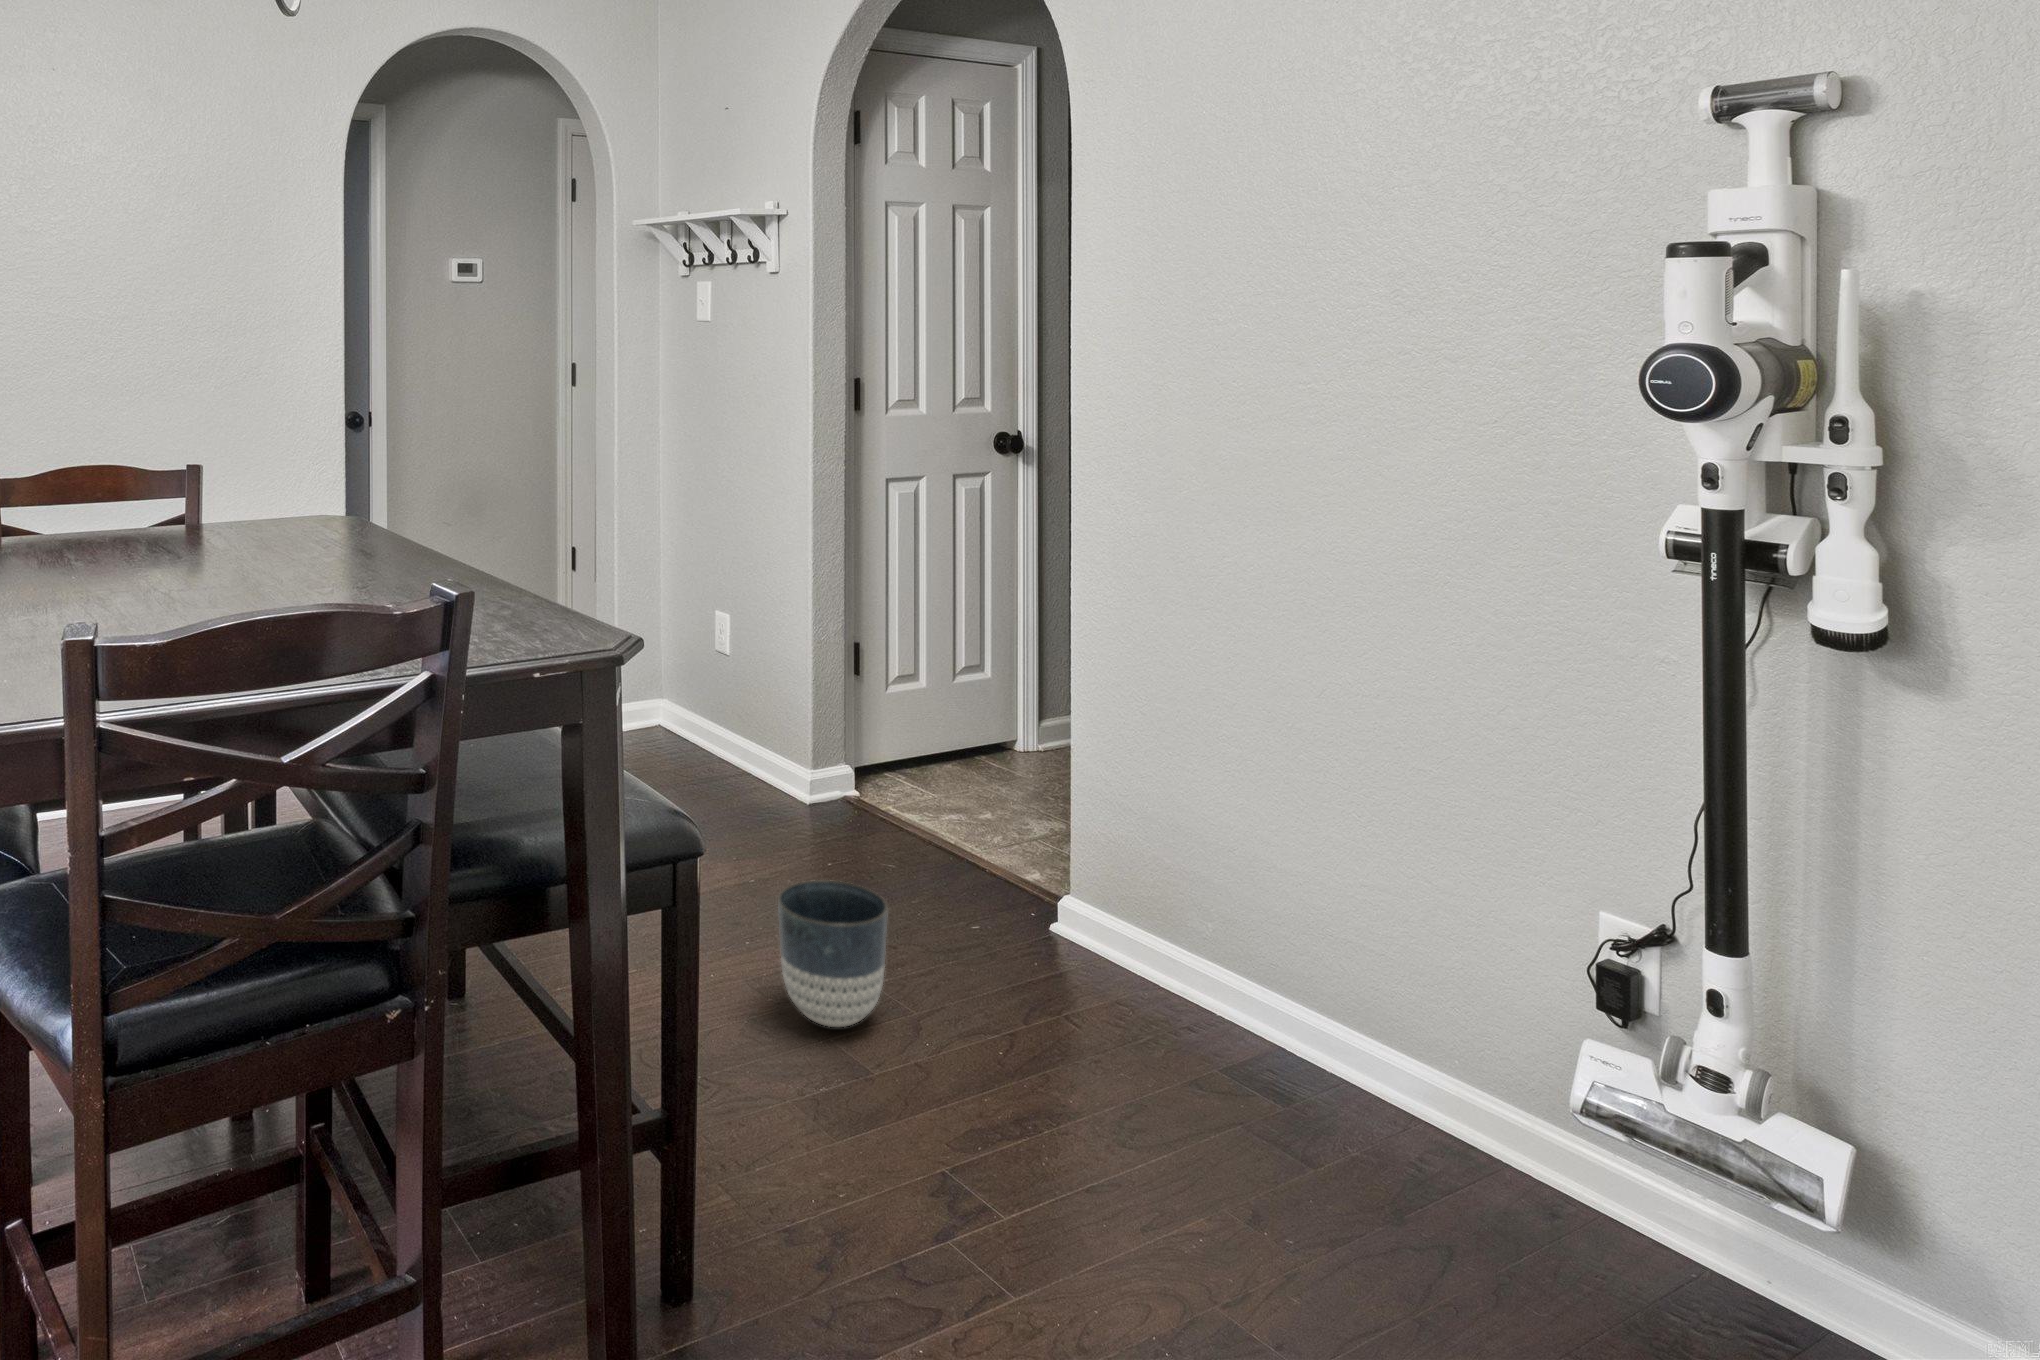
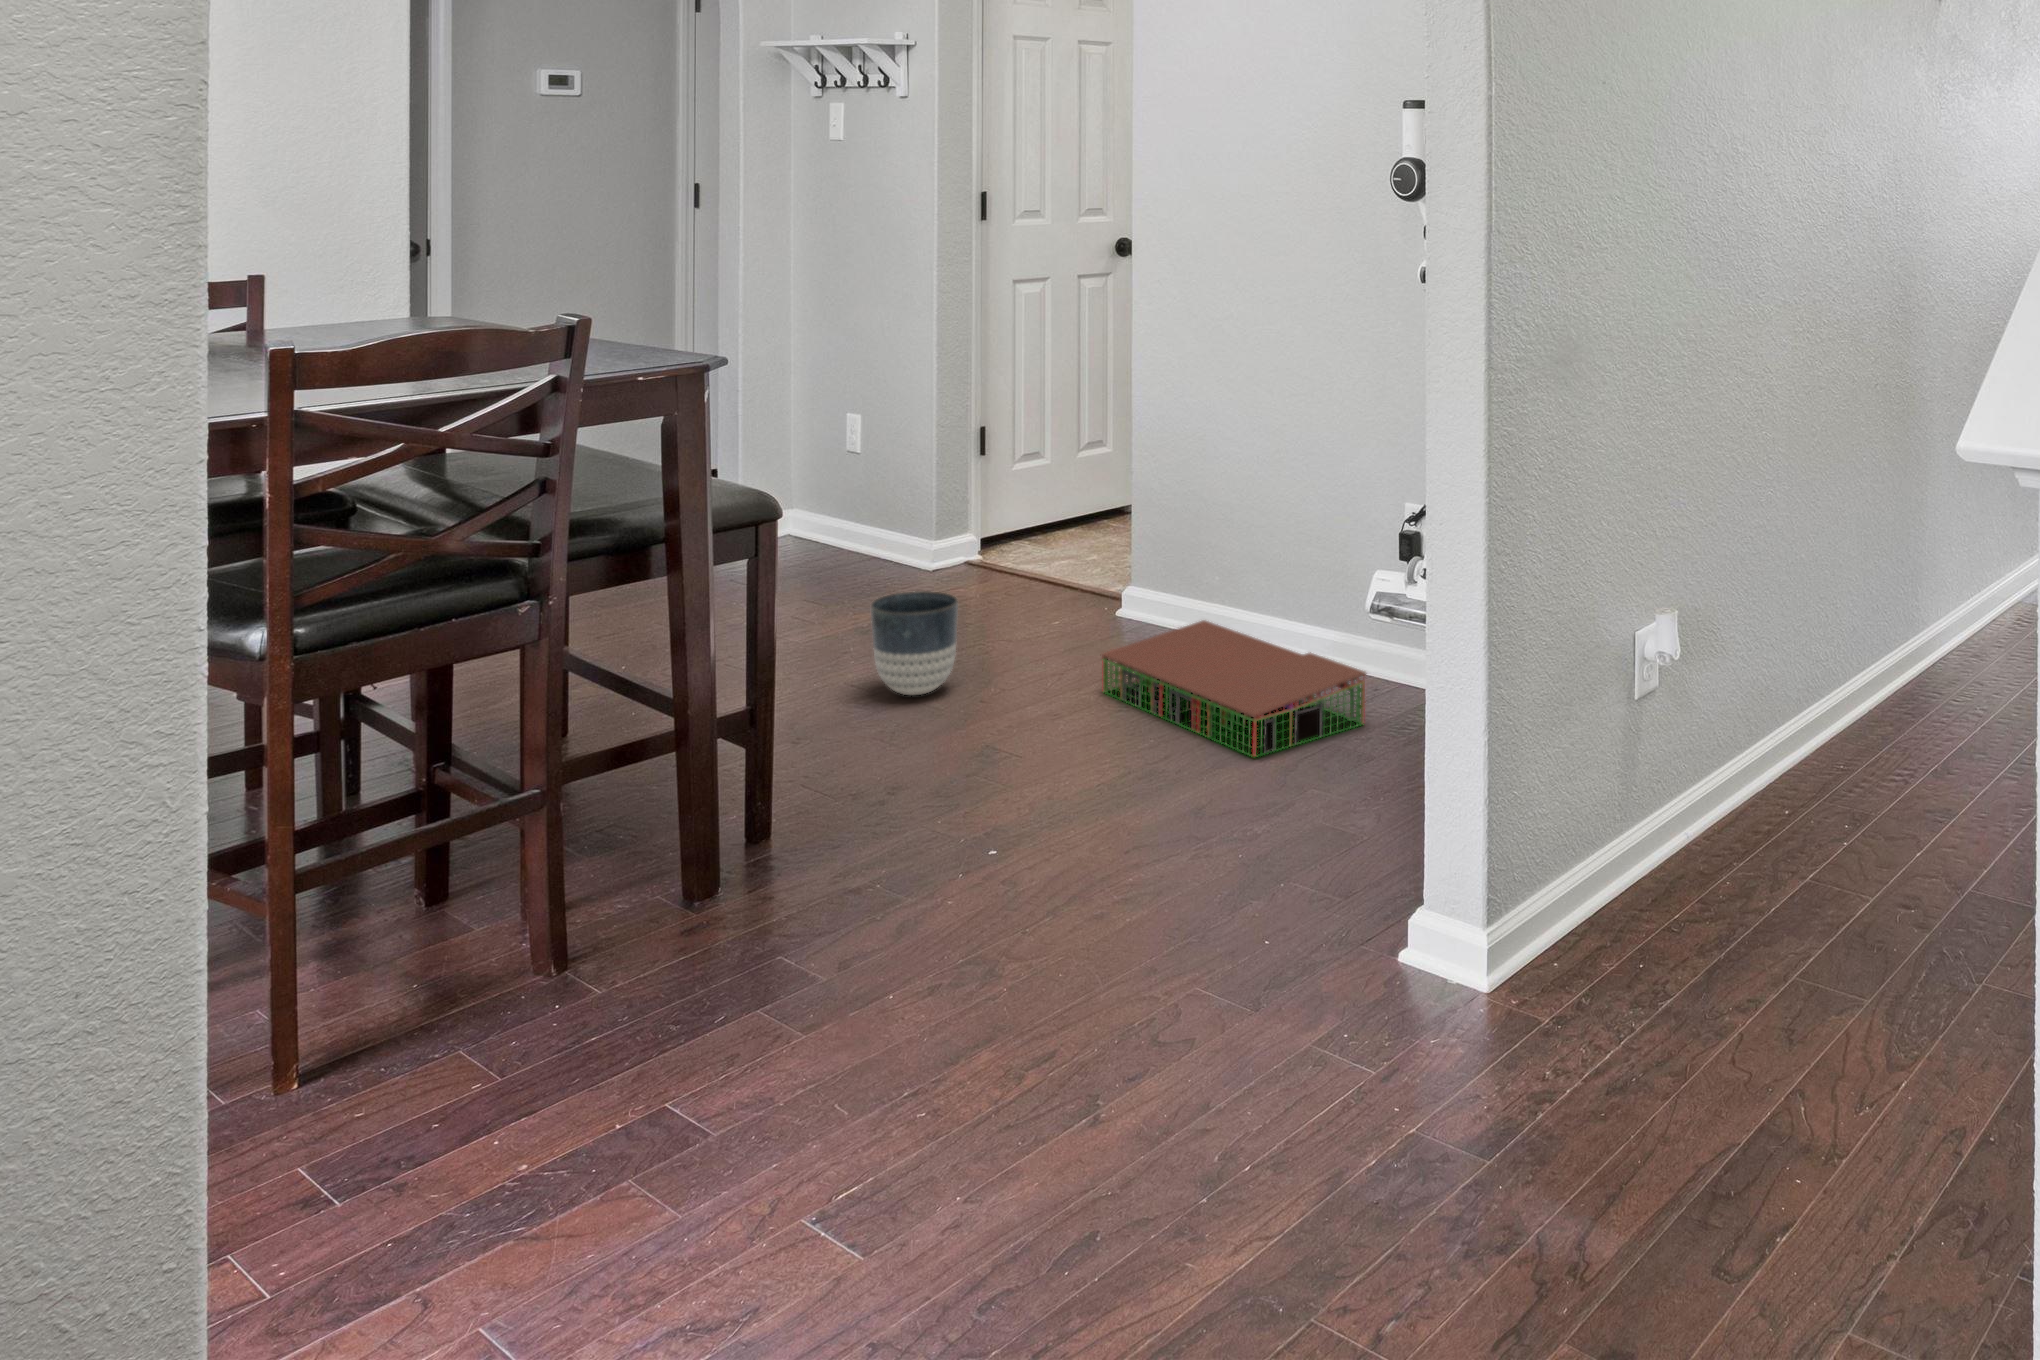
storage bin: none [1084,958,1554,1263] -> present [1102,620,1366,757]

